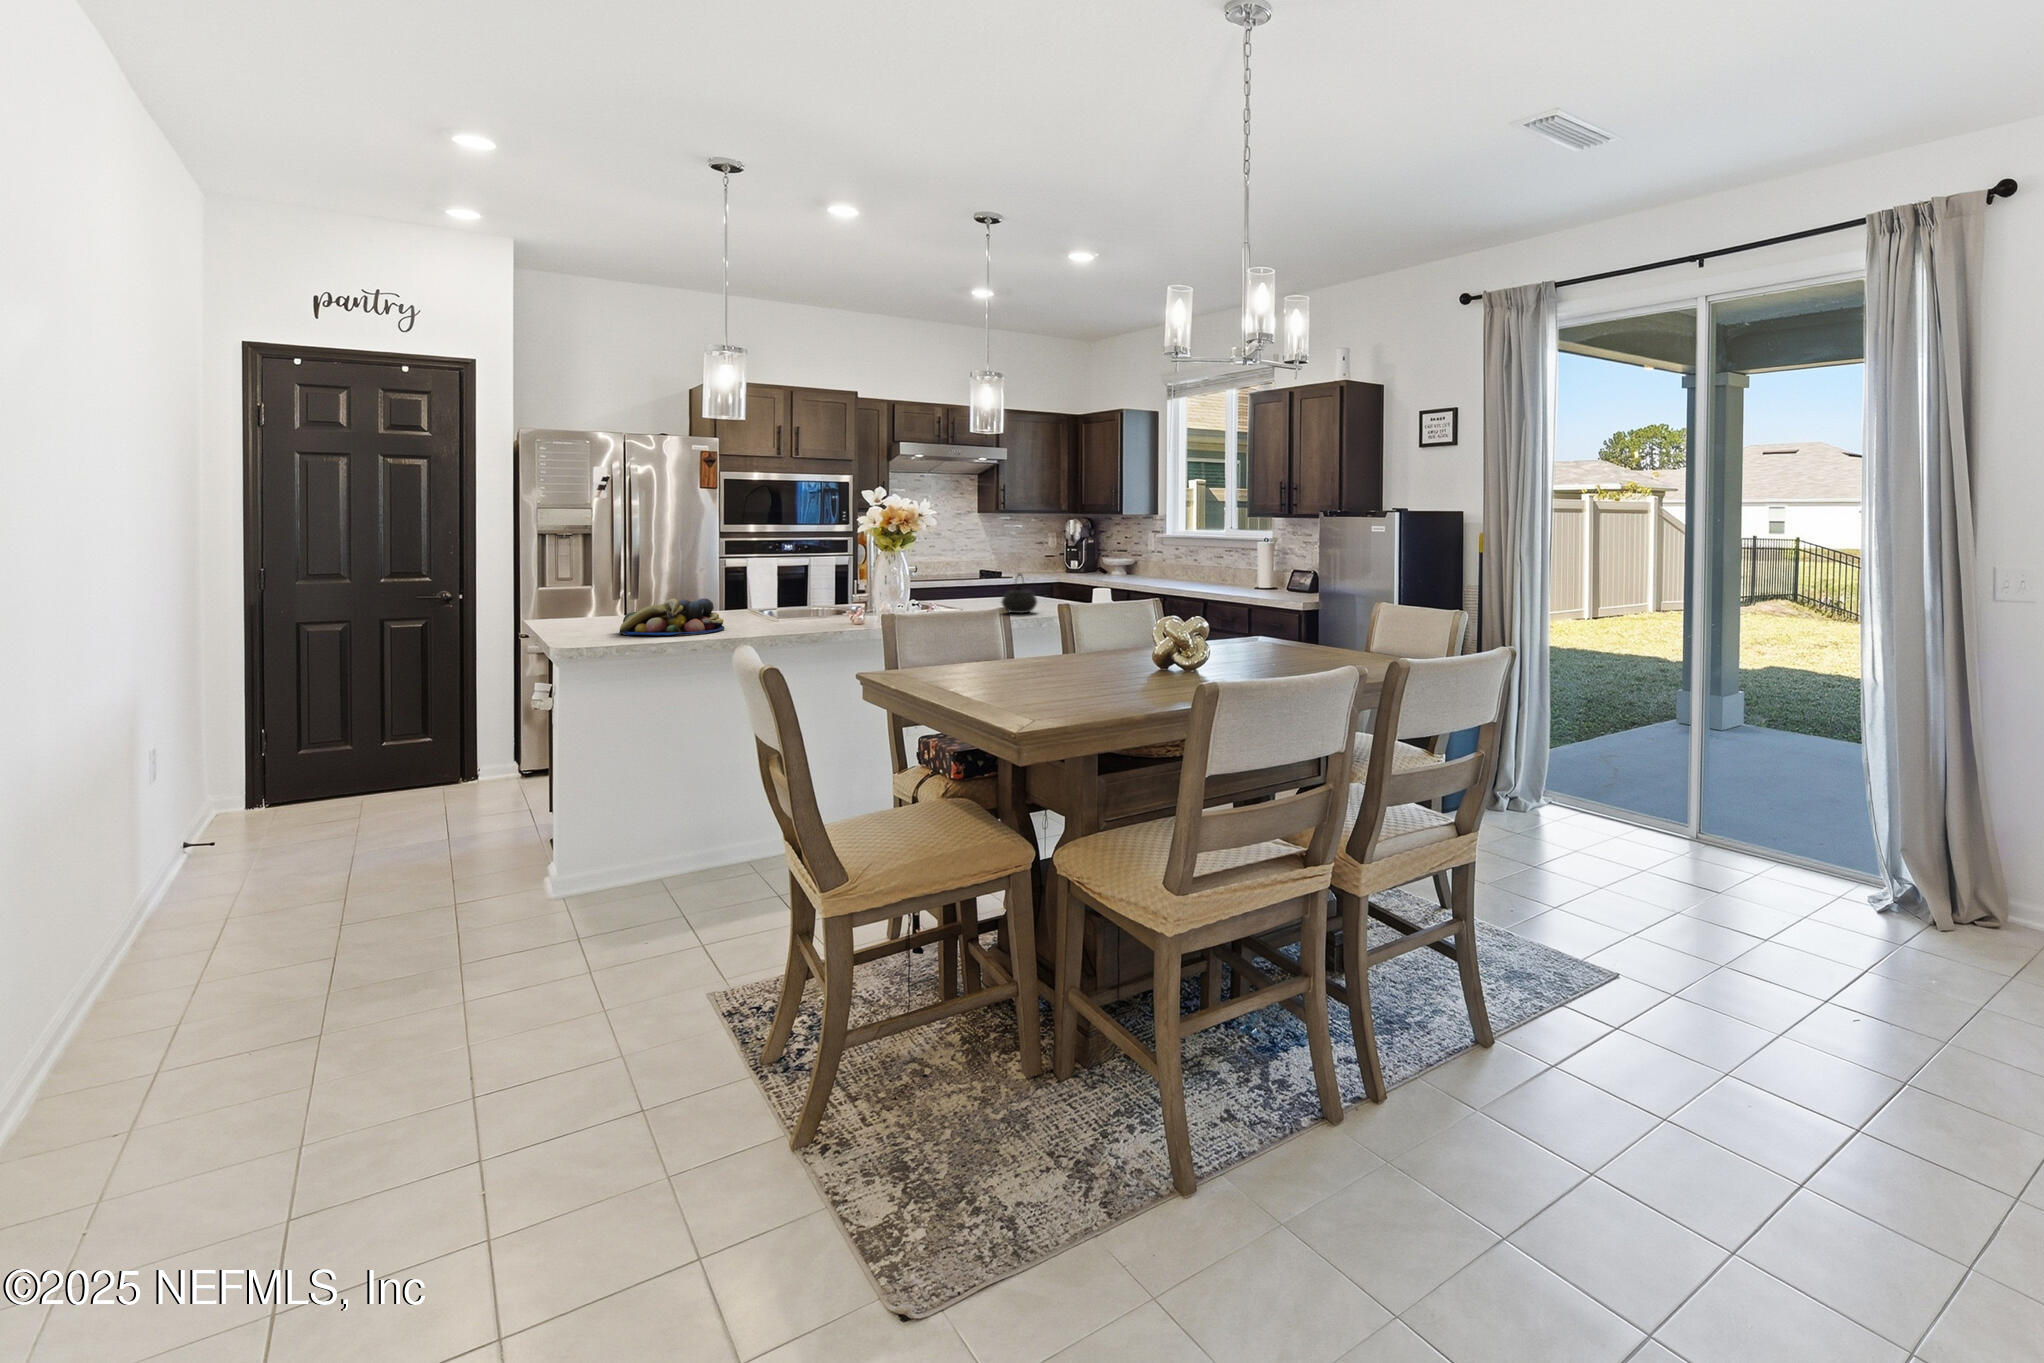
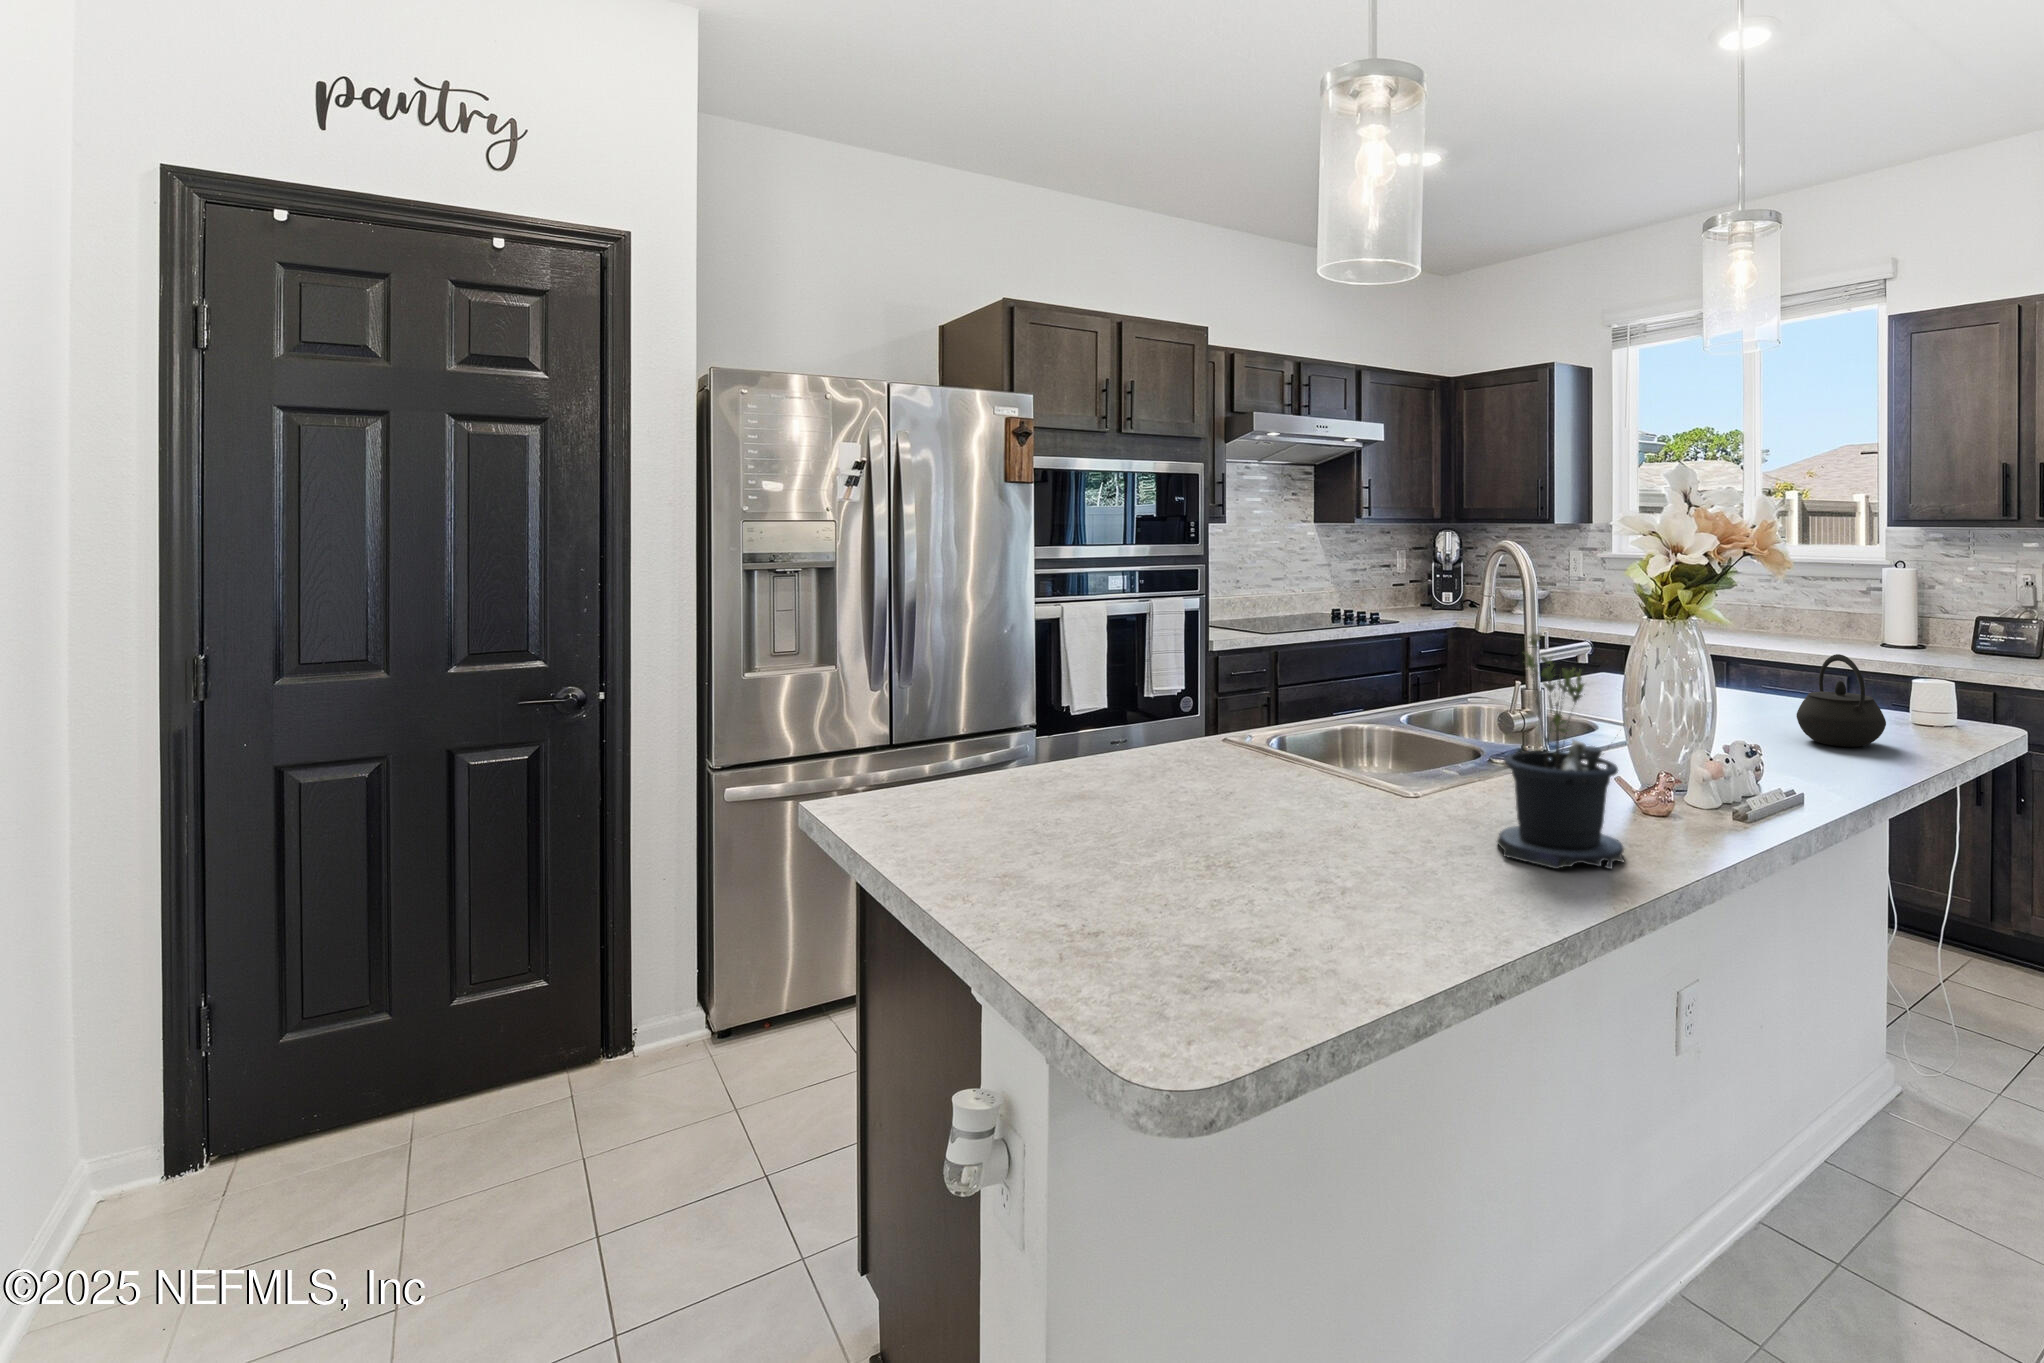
potted plant: none [761,552,810,632] -> present [1497,633,1624,869]
fruit bowl: present [619,598,725,635] -> none [1130,764,1403,909]

